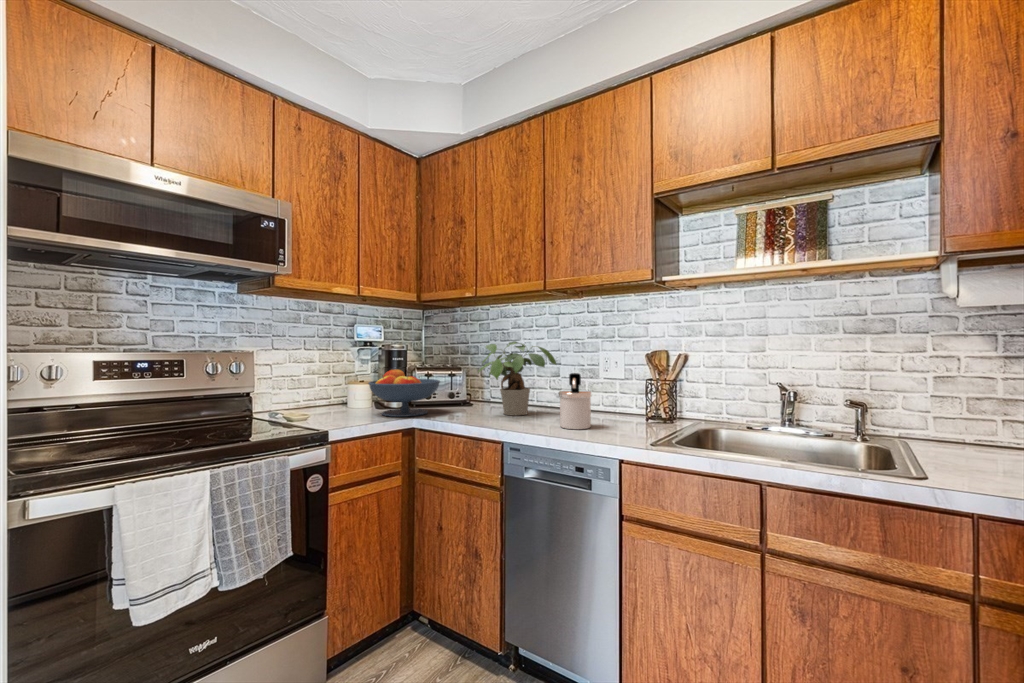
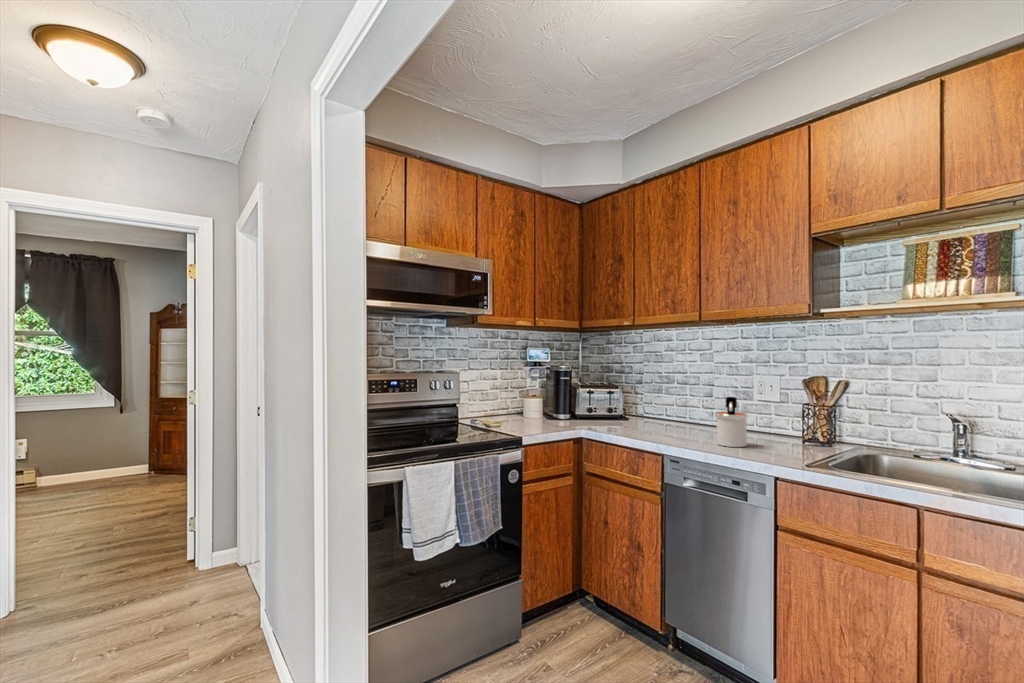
potted plant: present [478,341,556,415] -> none [637,365,712,431]
fruit bowl: present [368,369,440,417] -> none [544,386,604,427]

